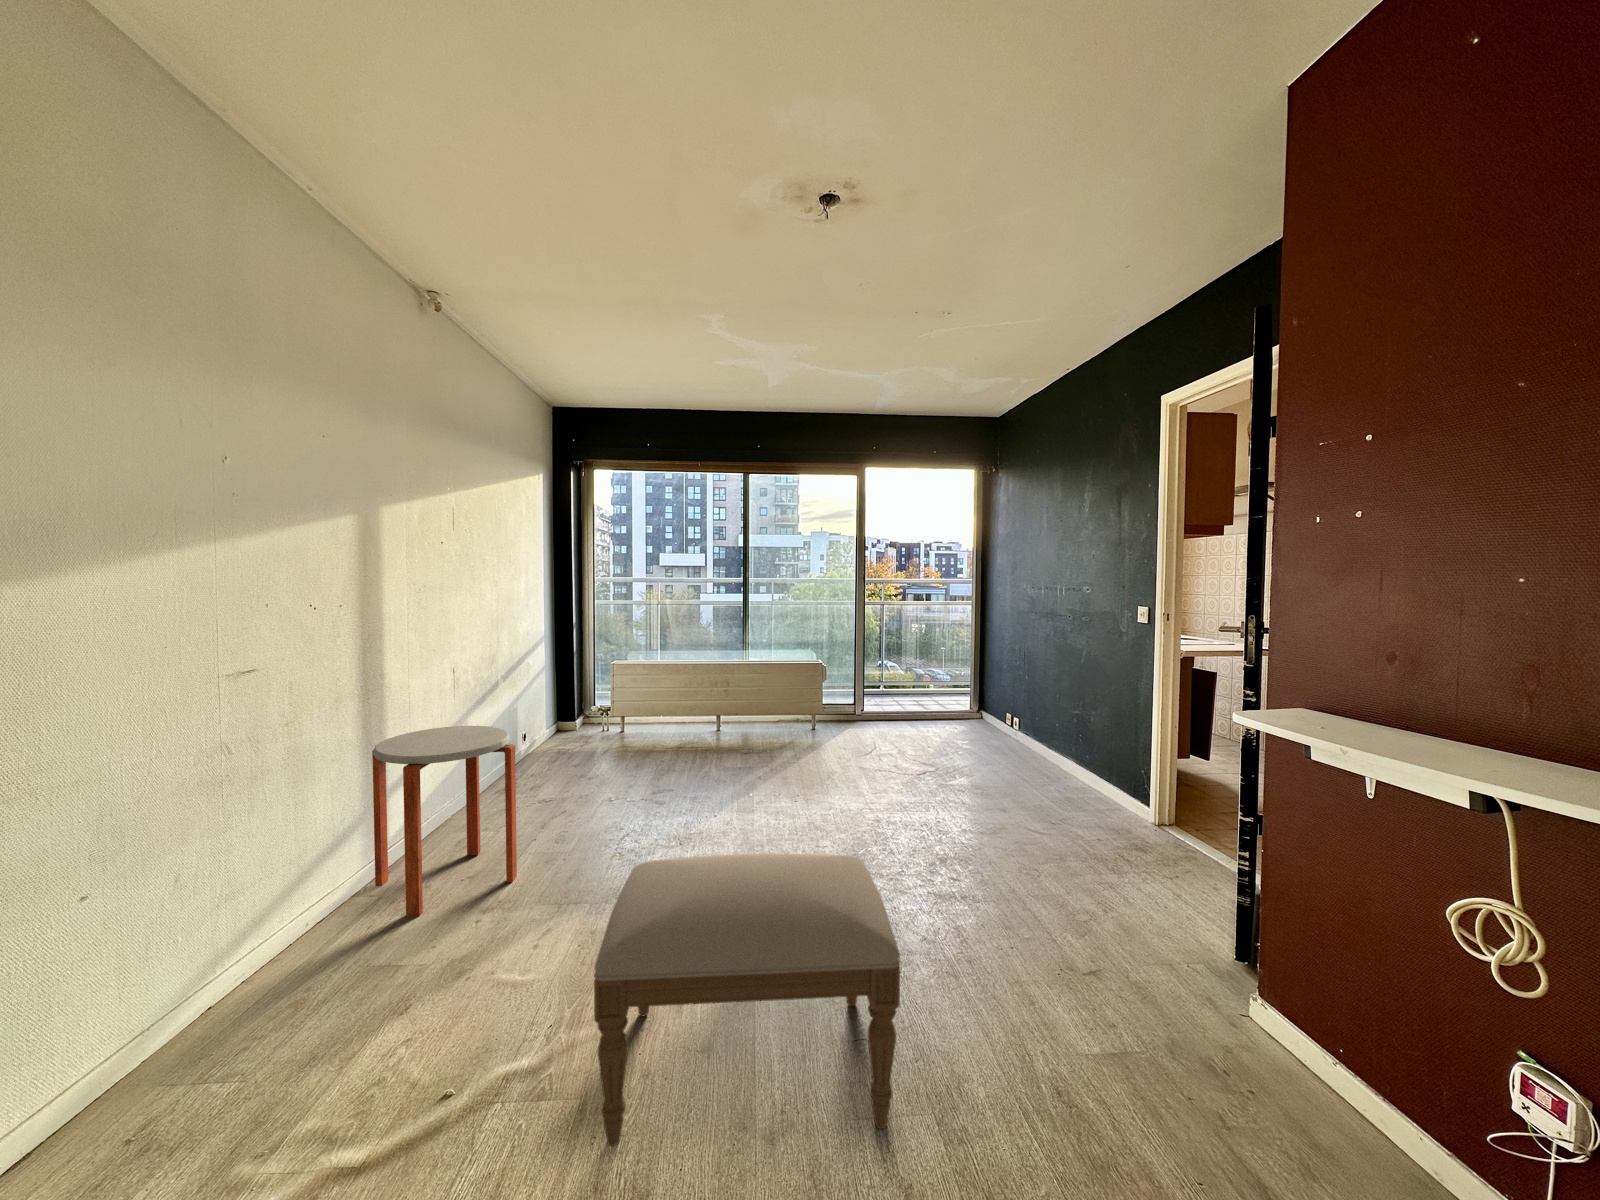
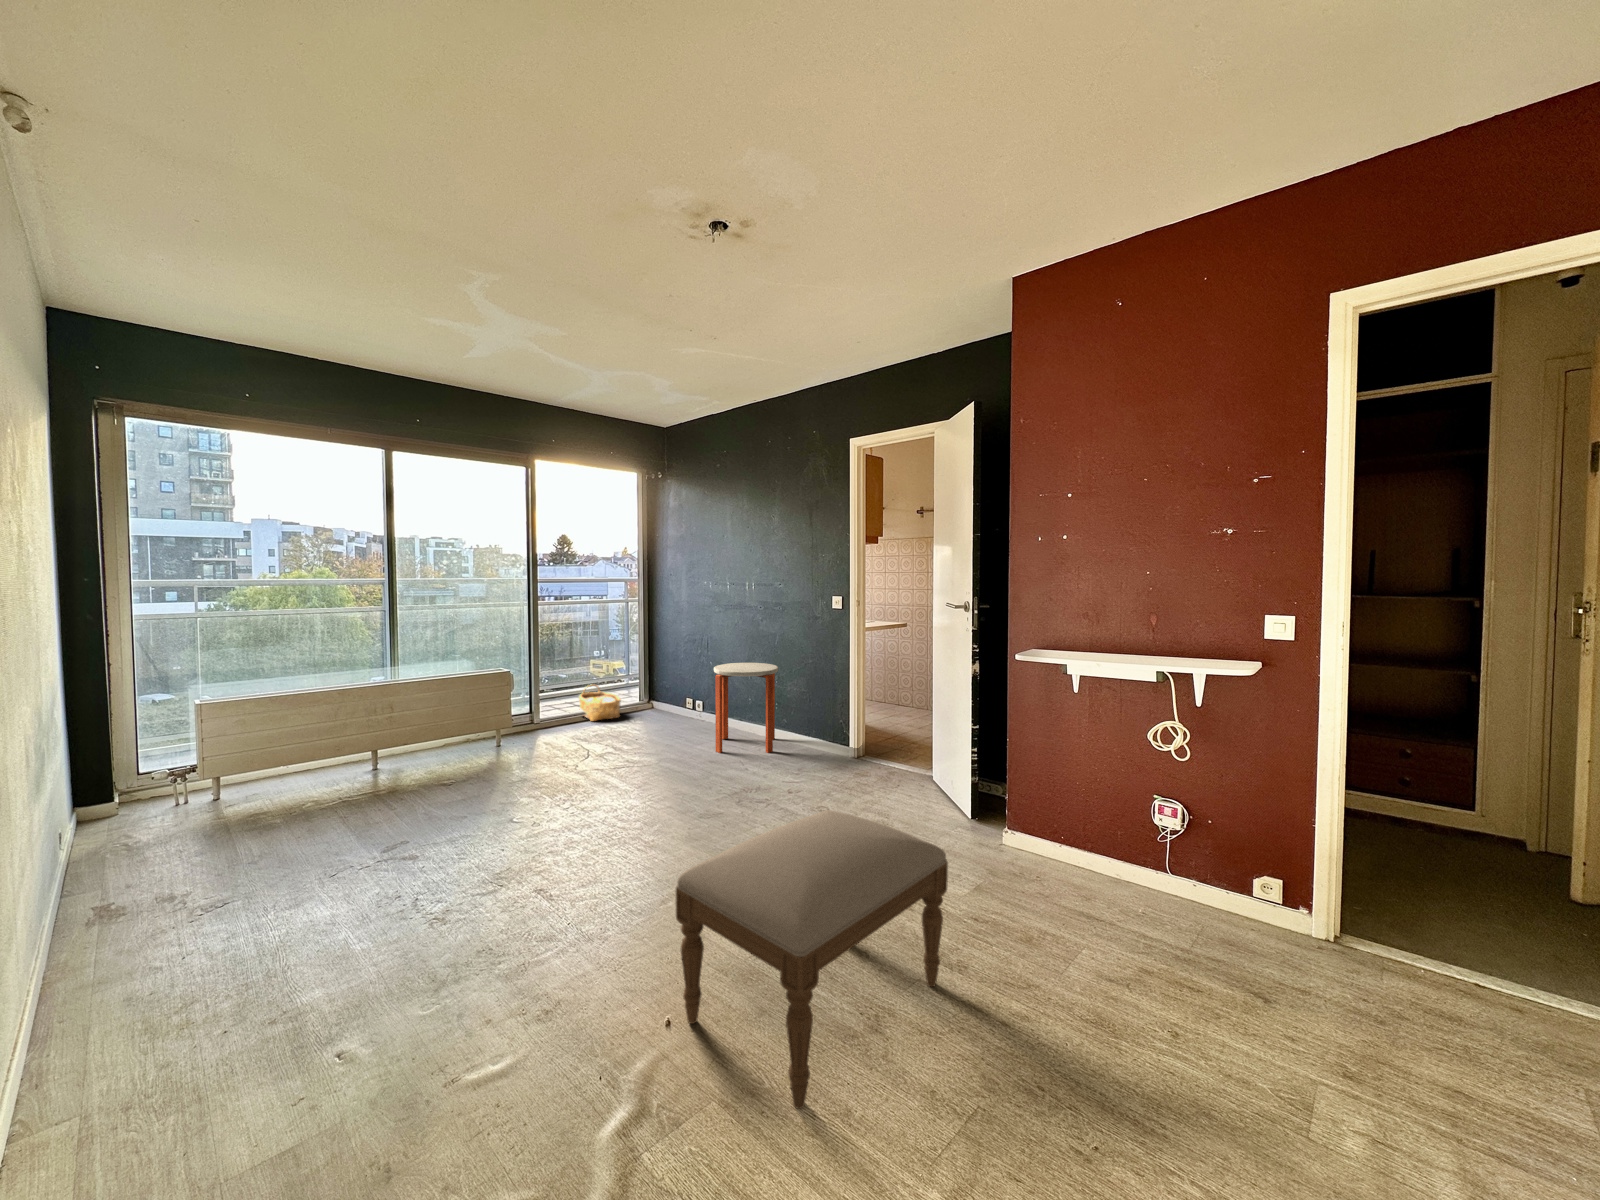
woven basket: none [903,686,941,723] -> present [579,685,620,721]
side table: present [372,726,517,917] -> present [714,663,778,753]

